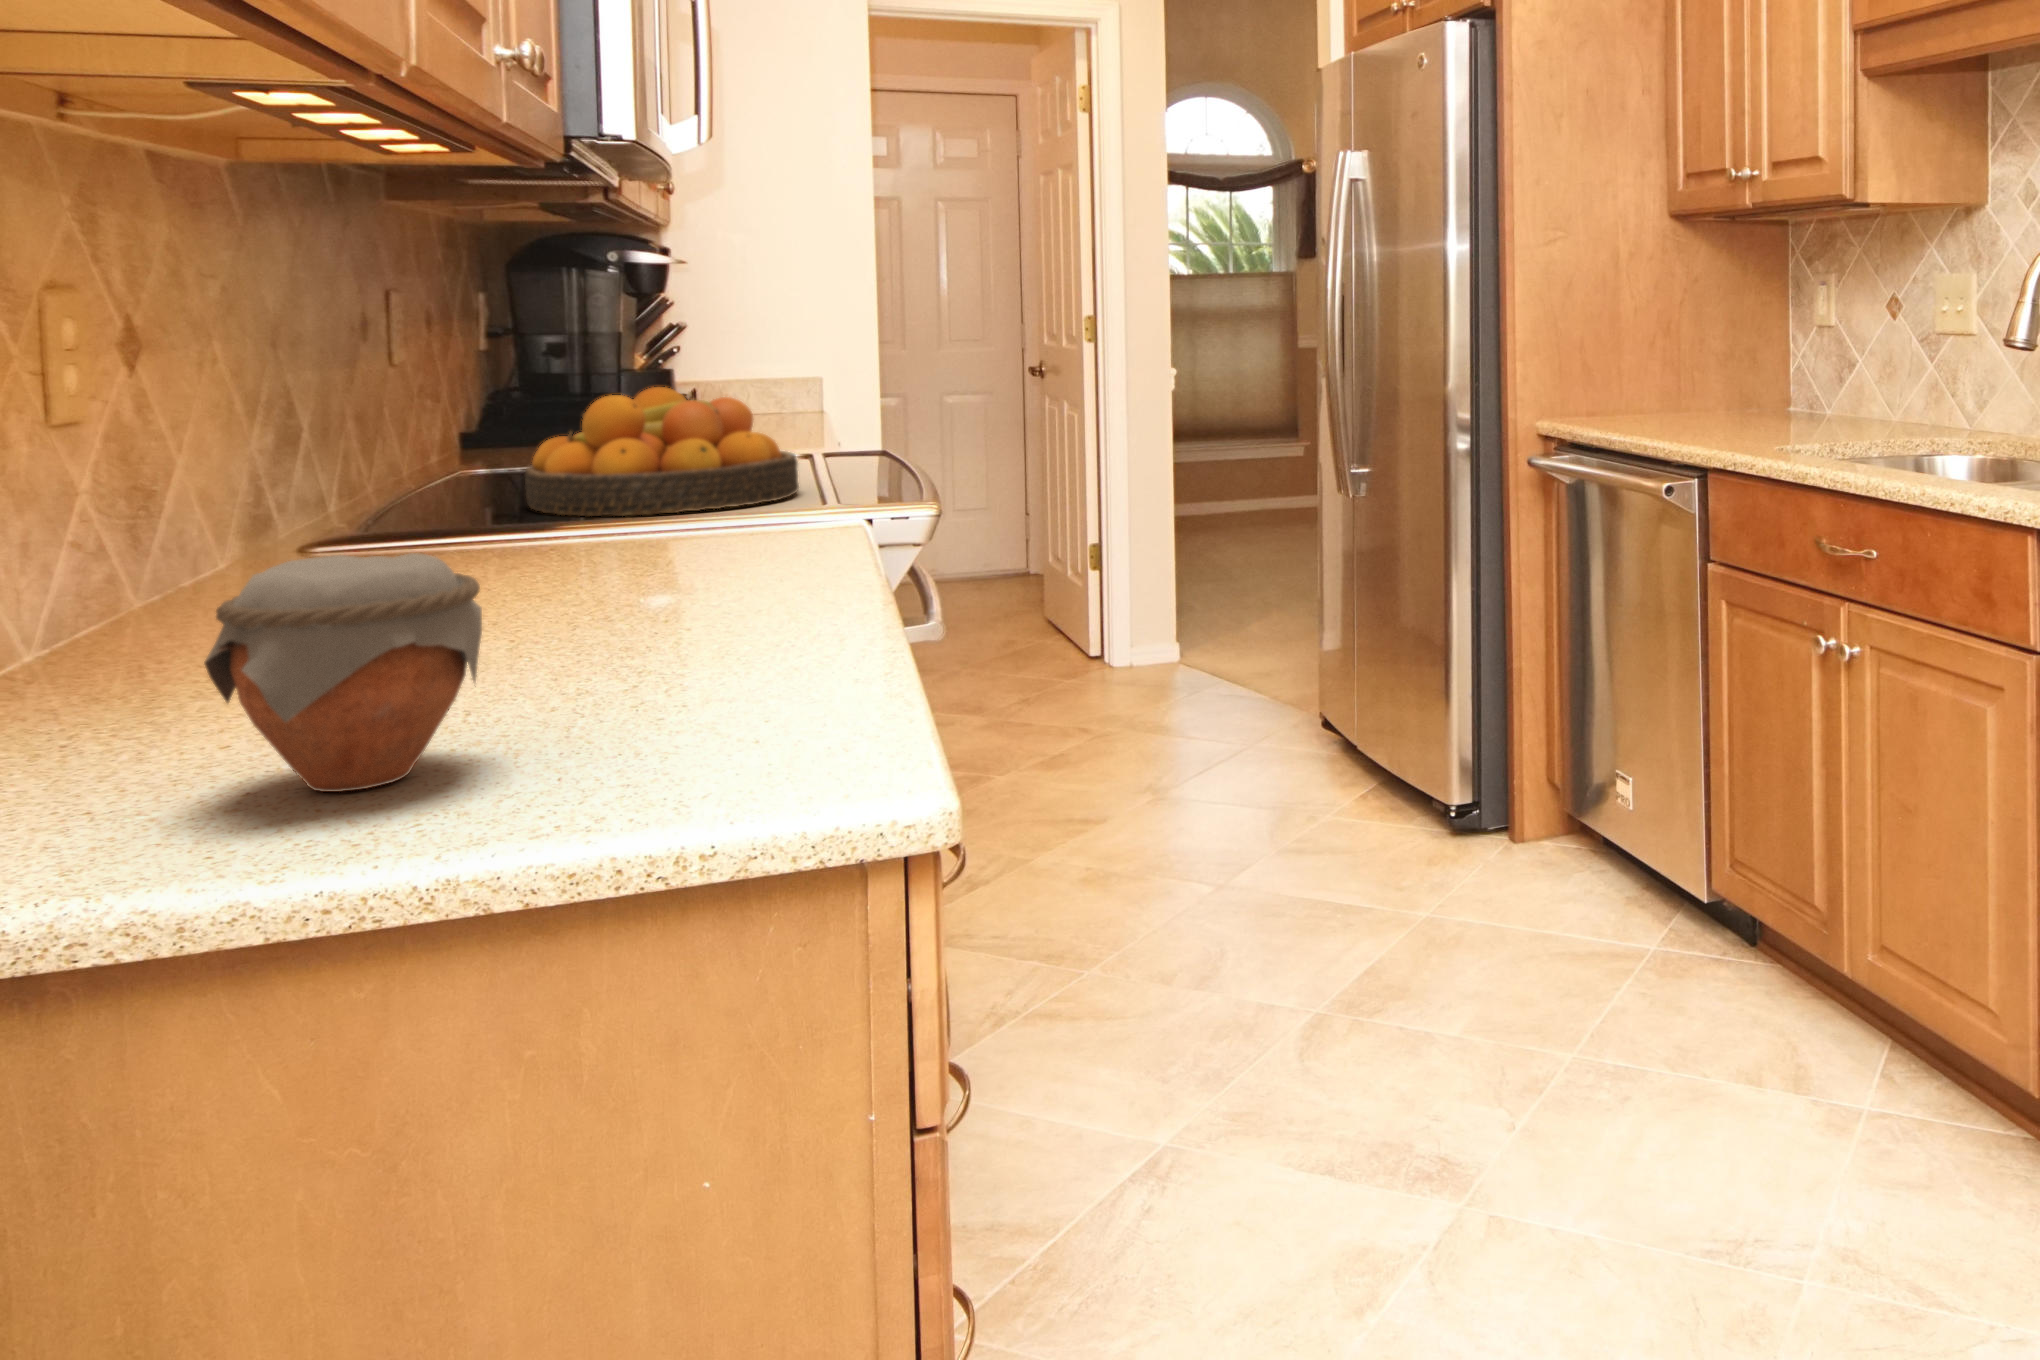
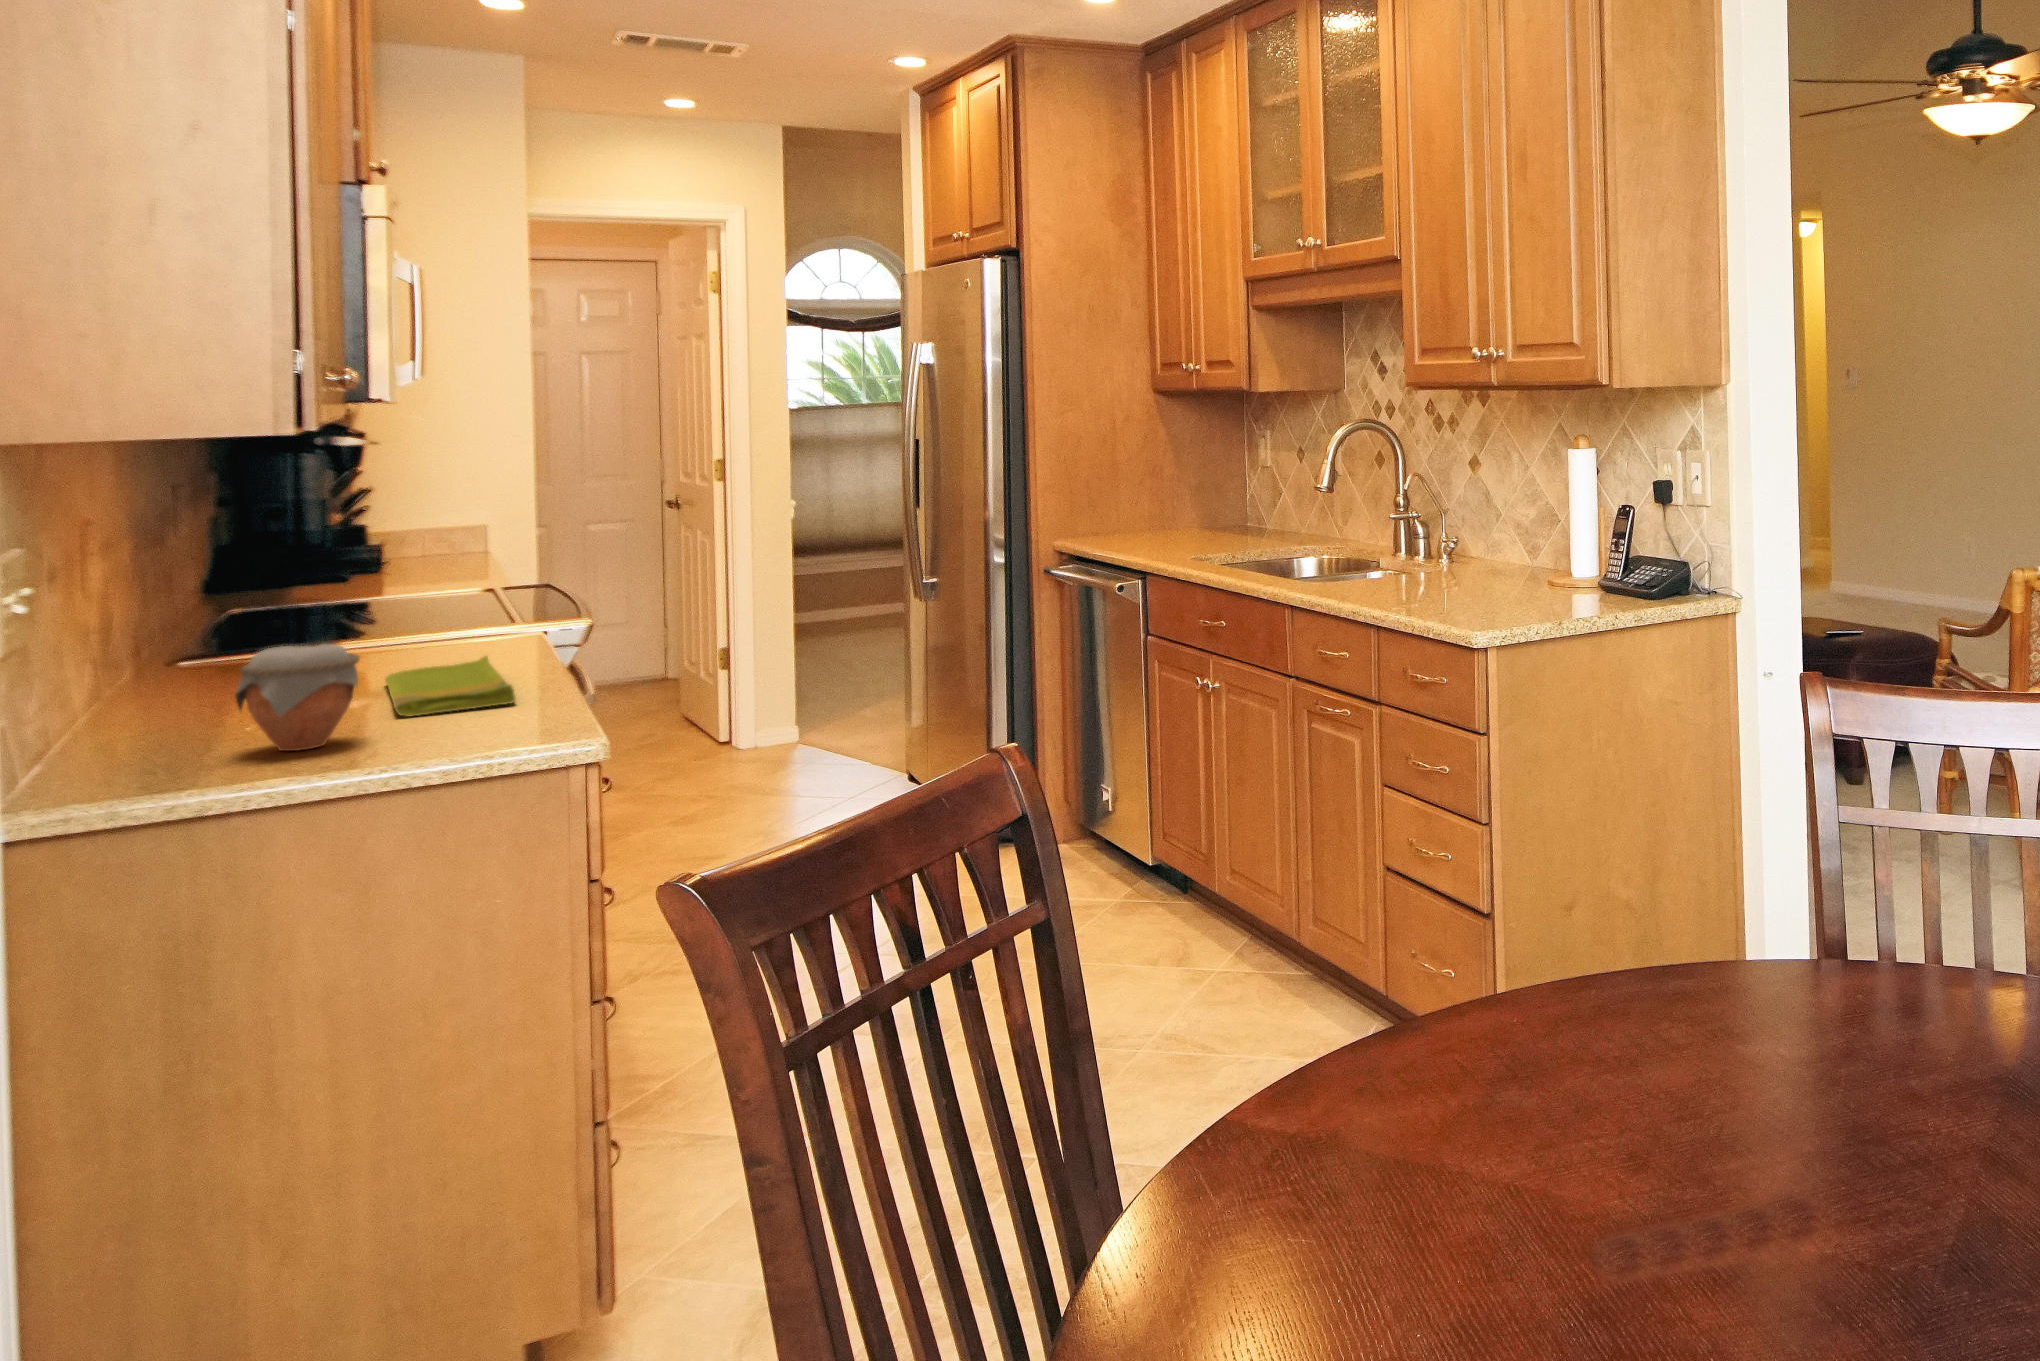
fruit bowl: present [525,387,799,516] -> none [283,543,483,633]
dish towel: none [583,570,810,700] -> present [385,656,516,716]

